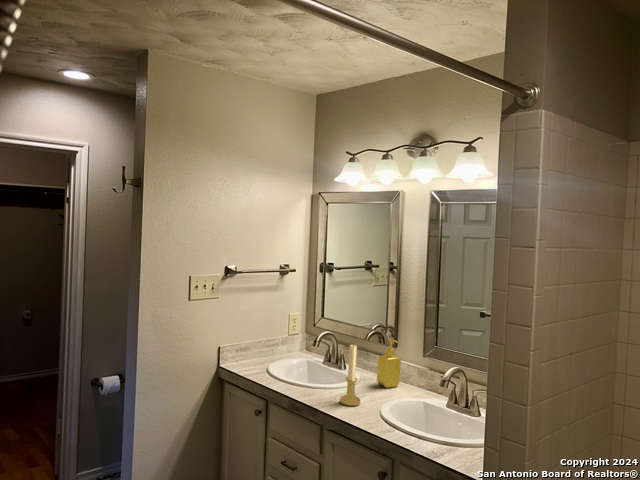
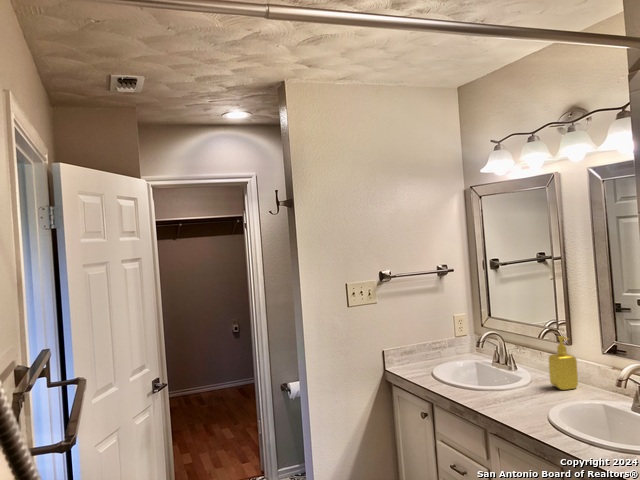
candle holder: present [340,344,360,406] -> none [502,341,525,408]

